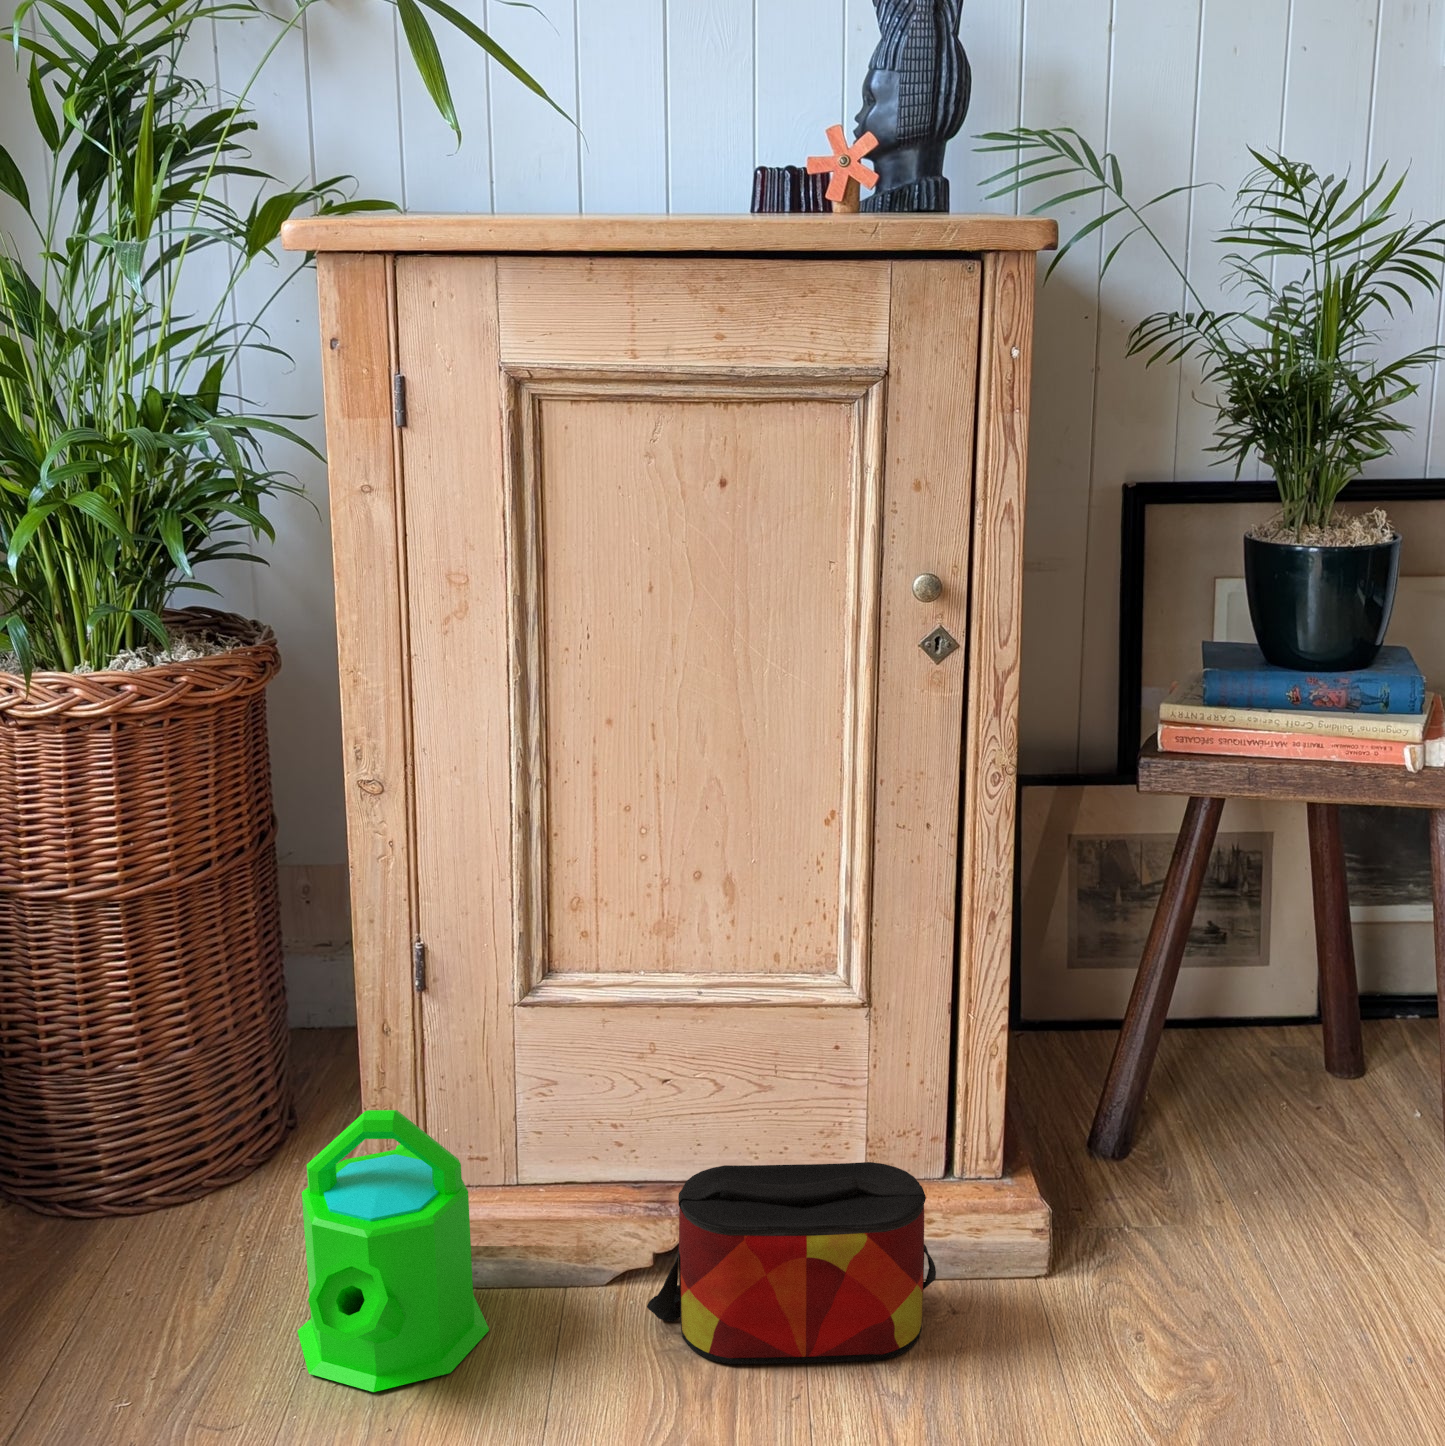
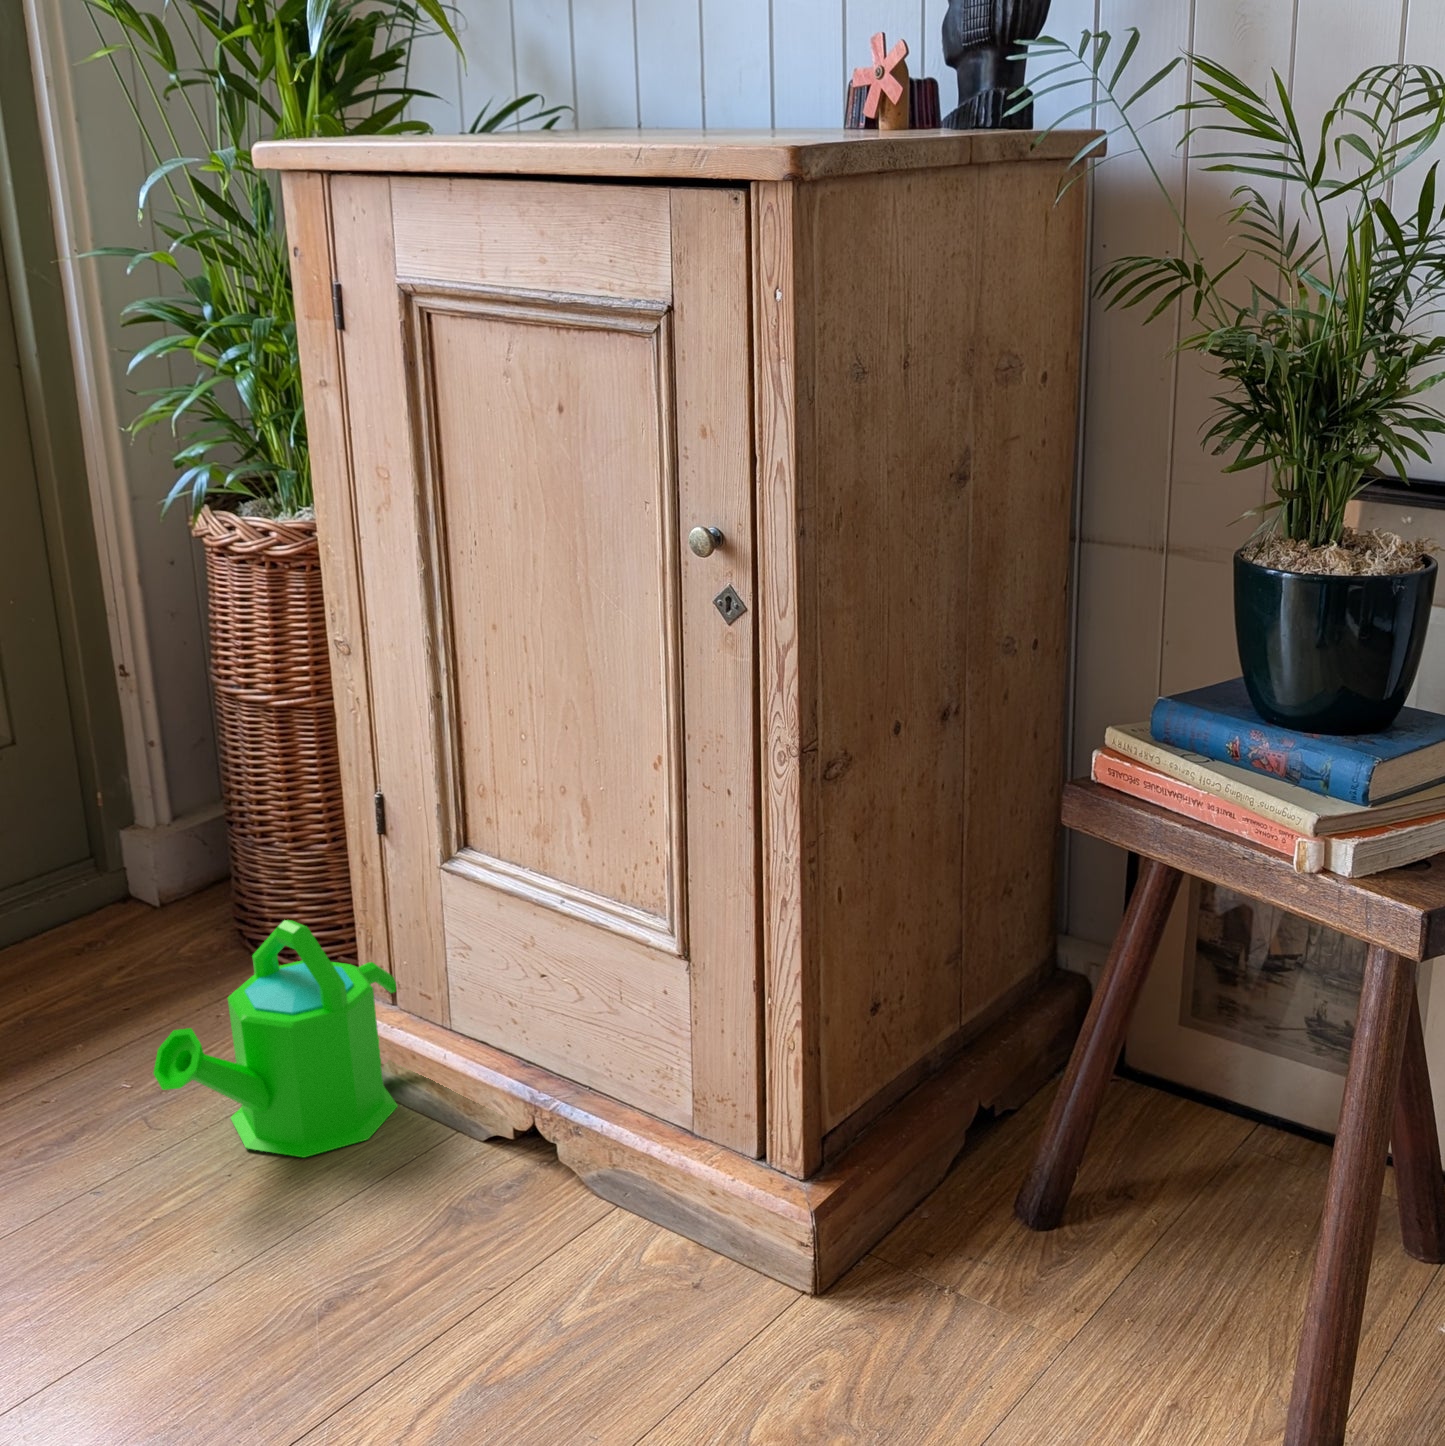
bag: present [647,1162,936,1364] -> none [456,1065,687,1297]

